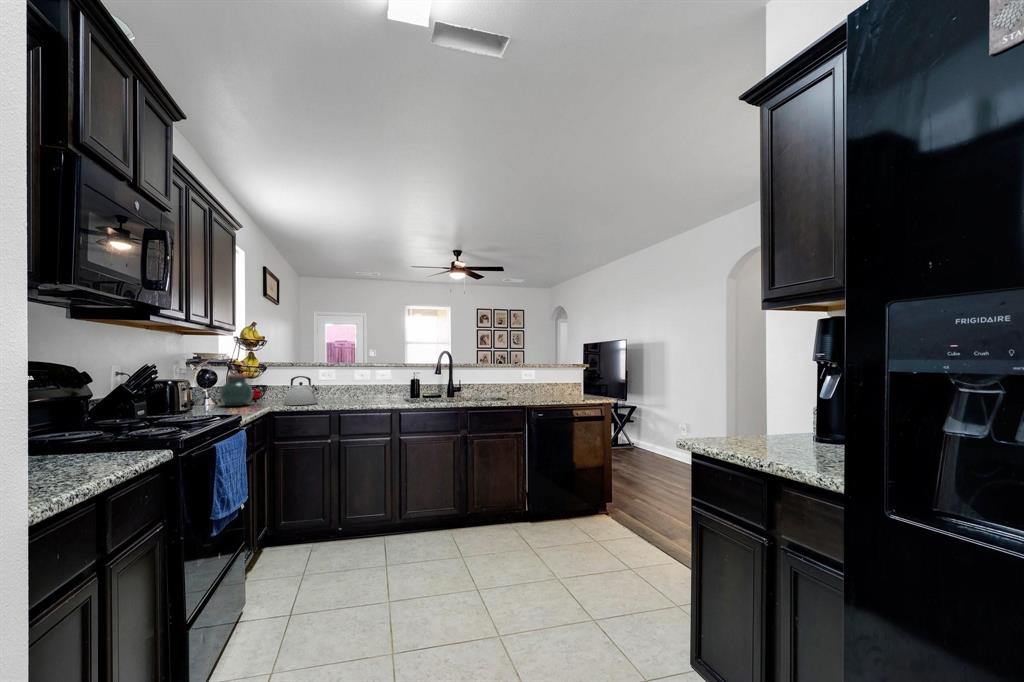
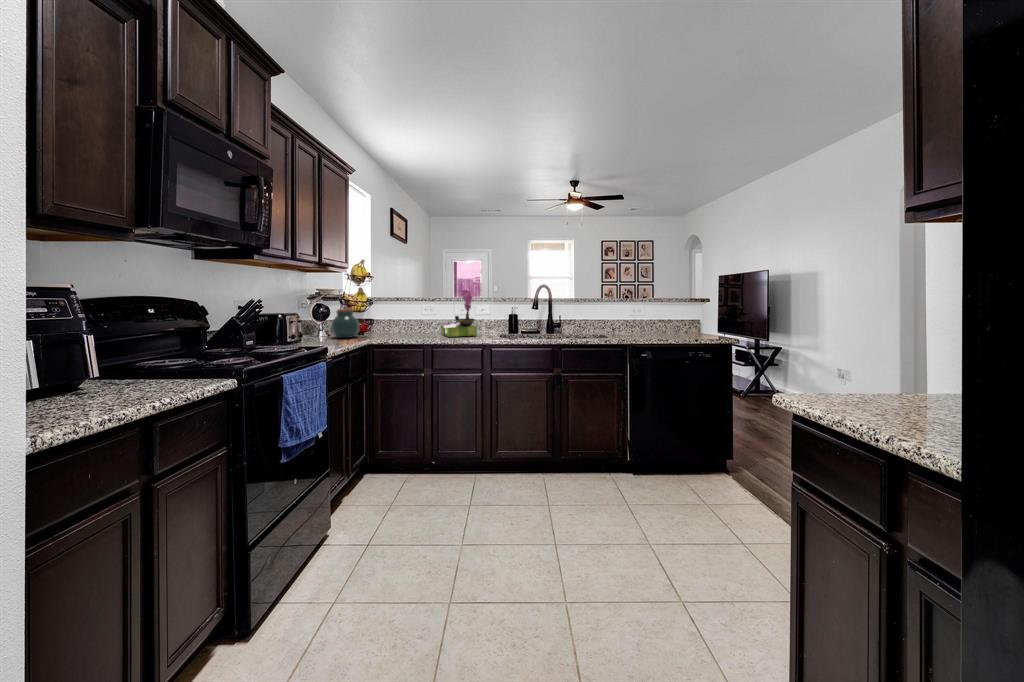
flower arrangement: none [343,353,382,403] -> present [441,288,477,337]
kettle: present [284,376,318,405] -> none [386,311,416,338]

